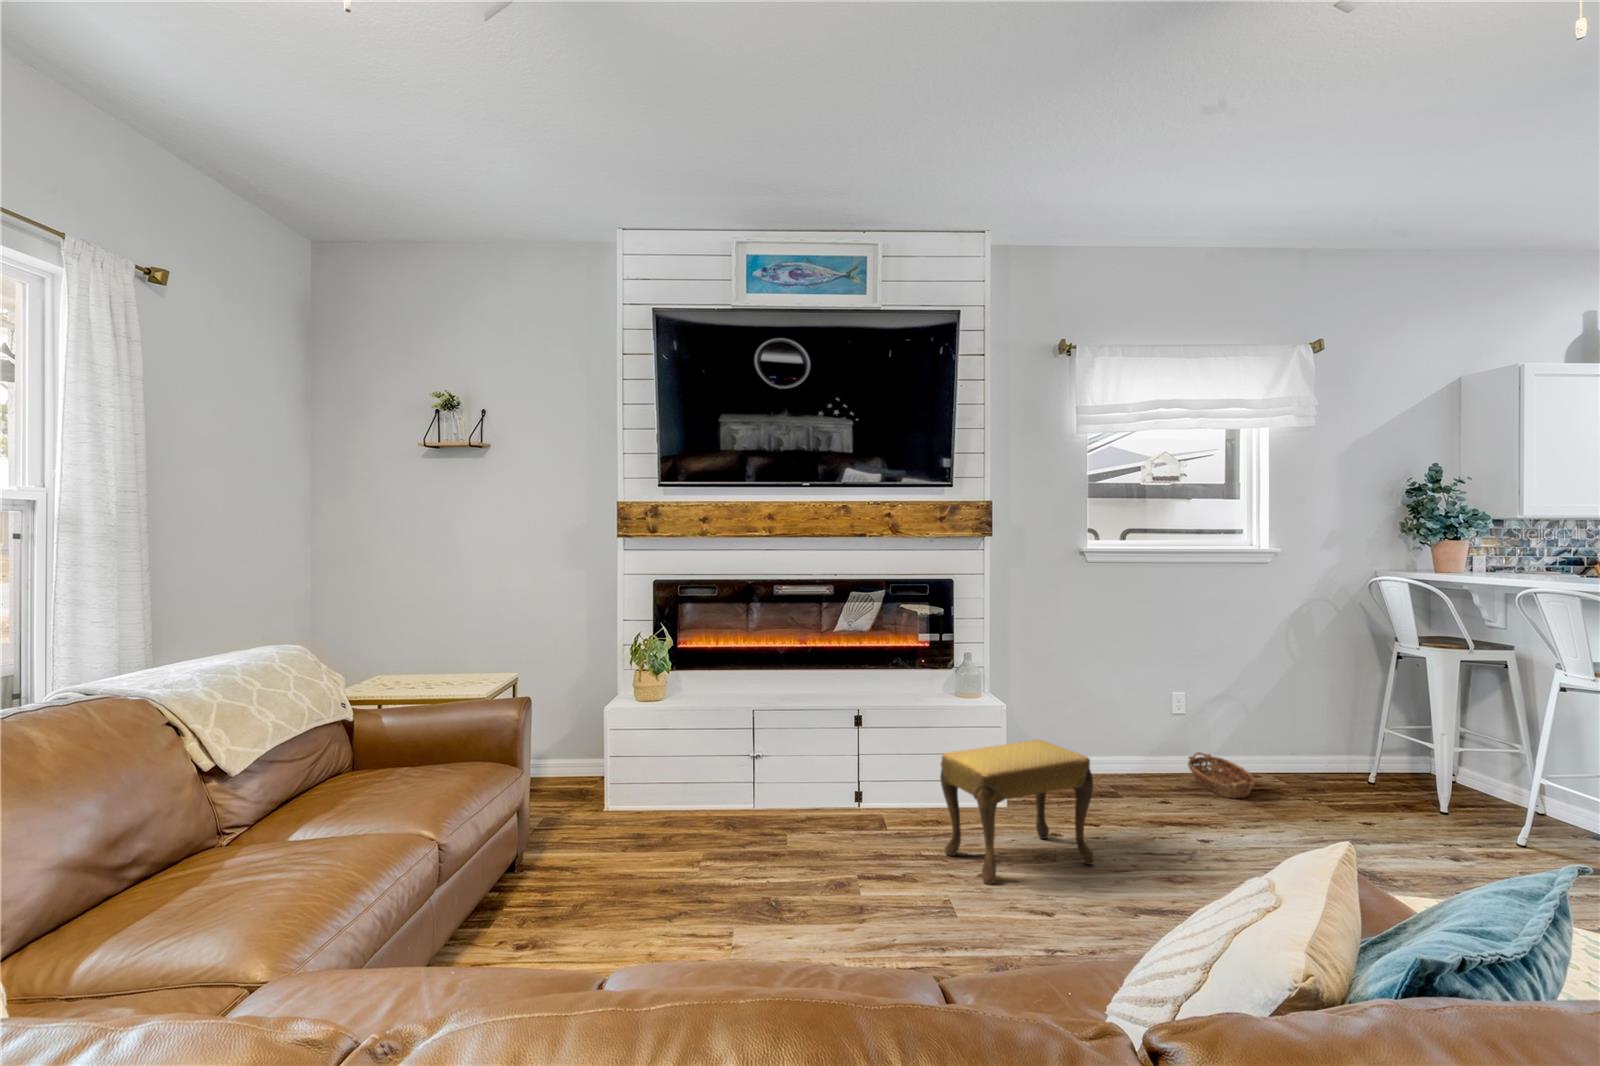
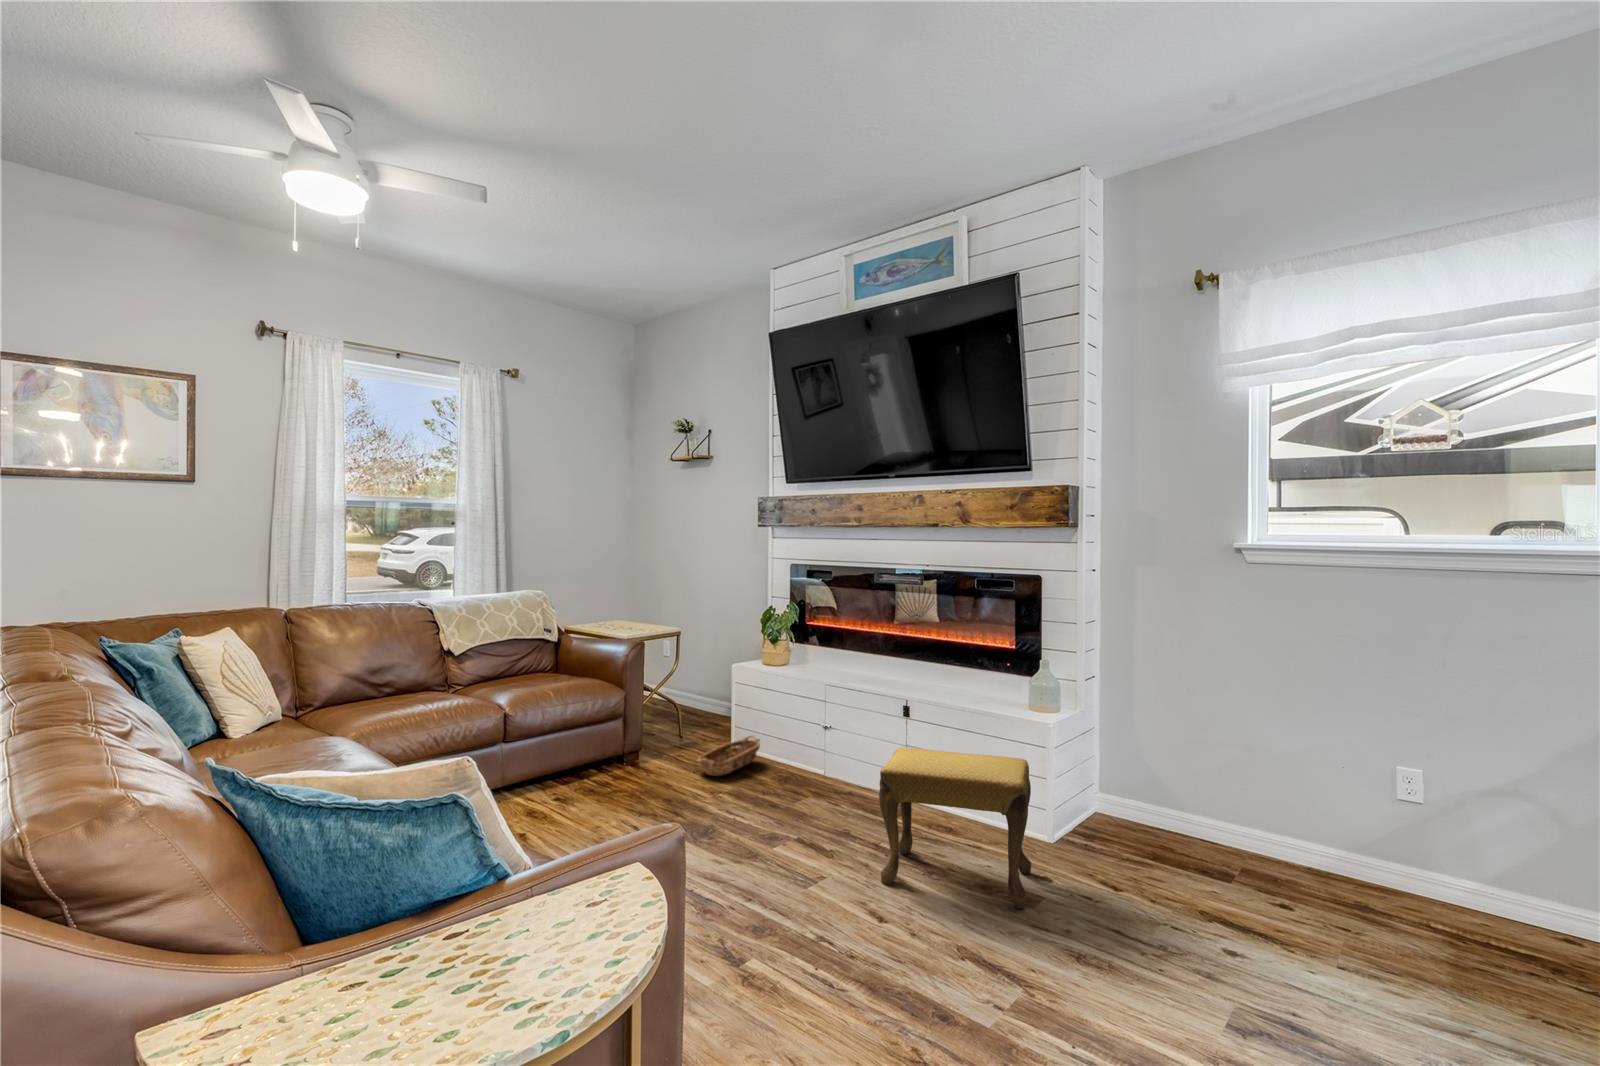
basket: present [1188,752,1256,798] -> present [697,735,760,776]

